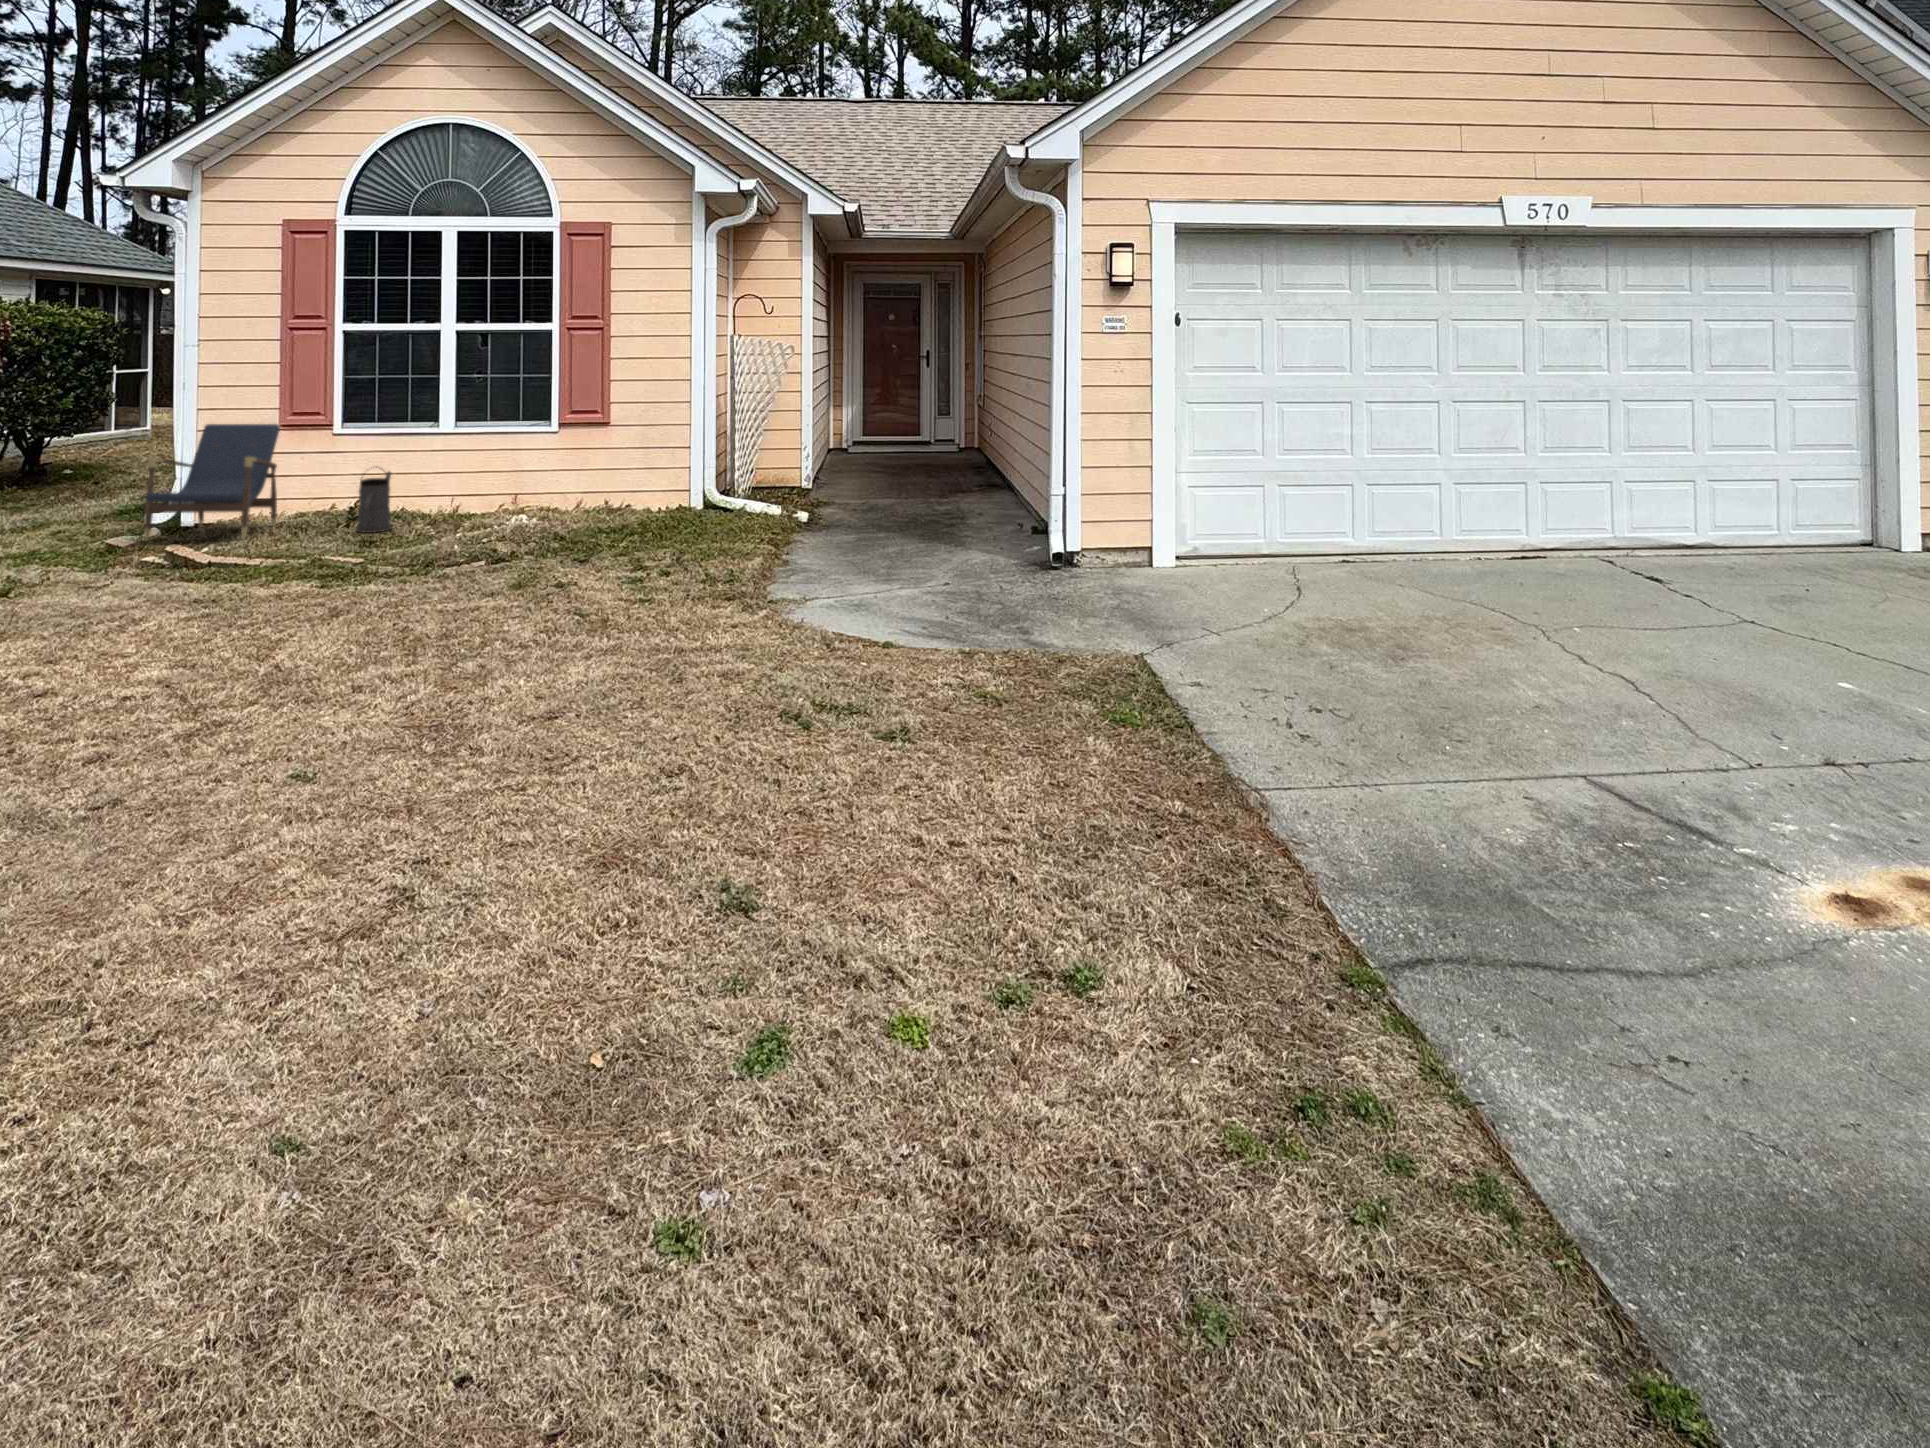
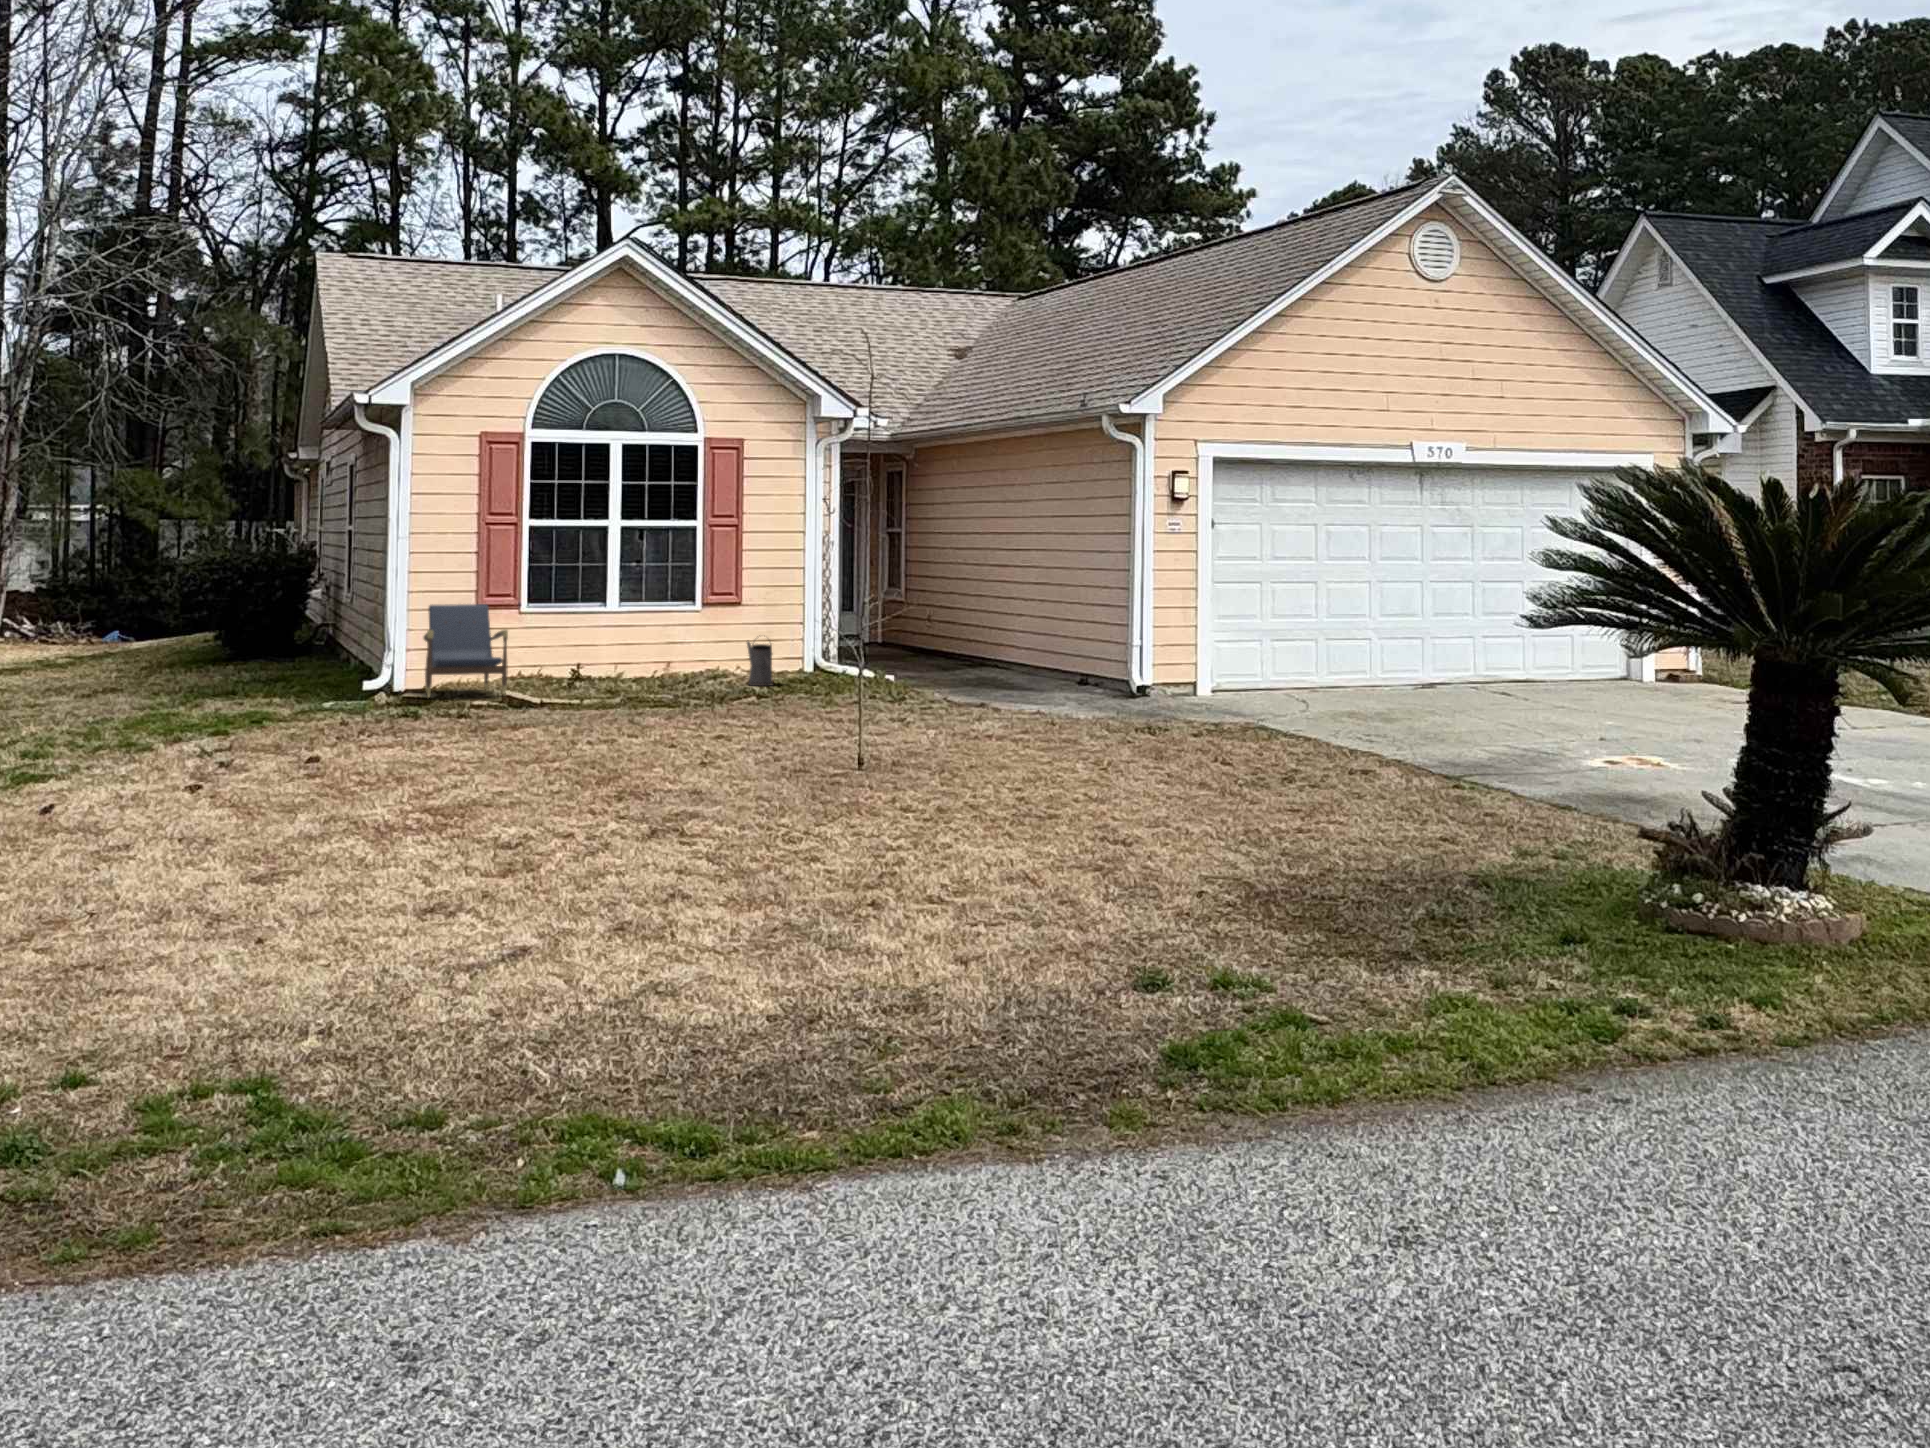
watering can: present [356,466,392,533] -> present [747,641,773,686]

